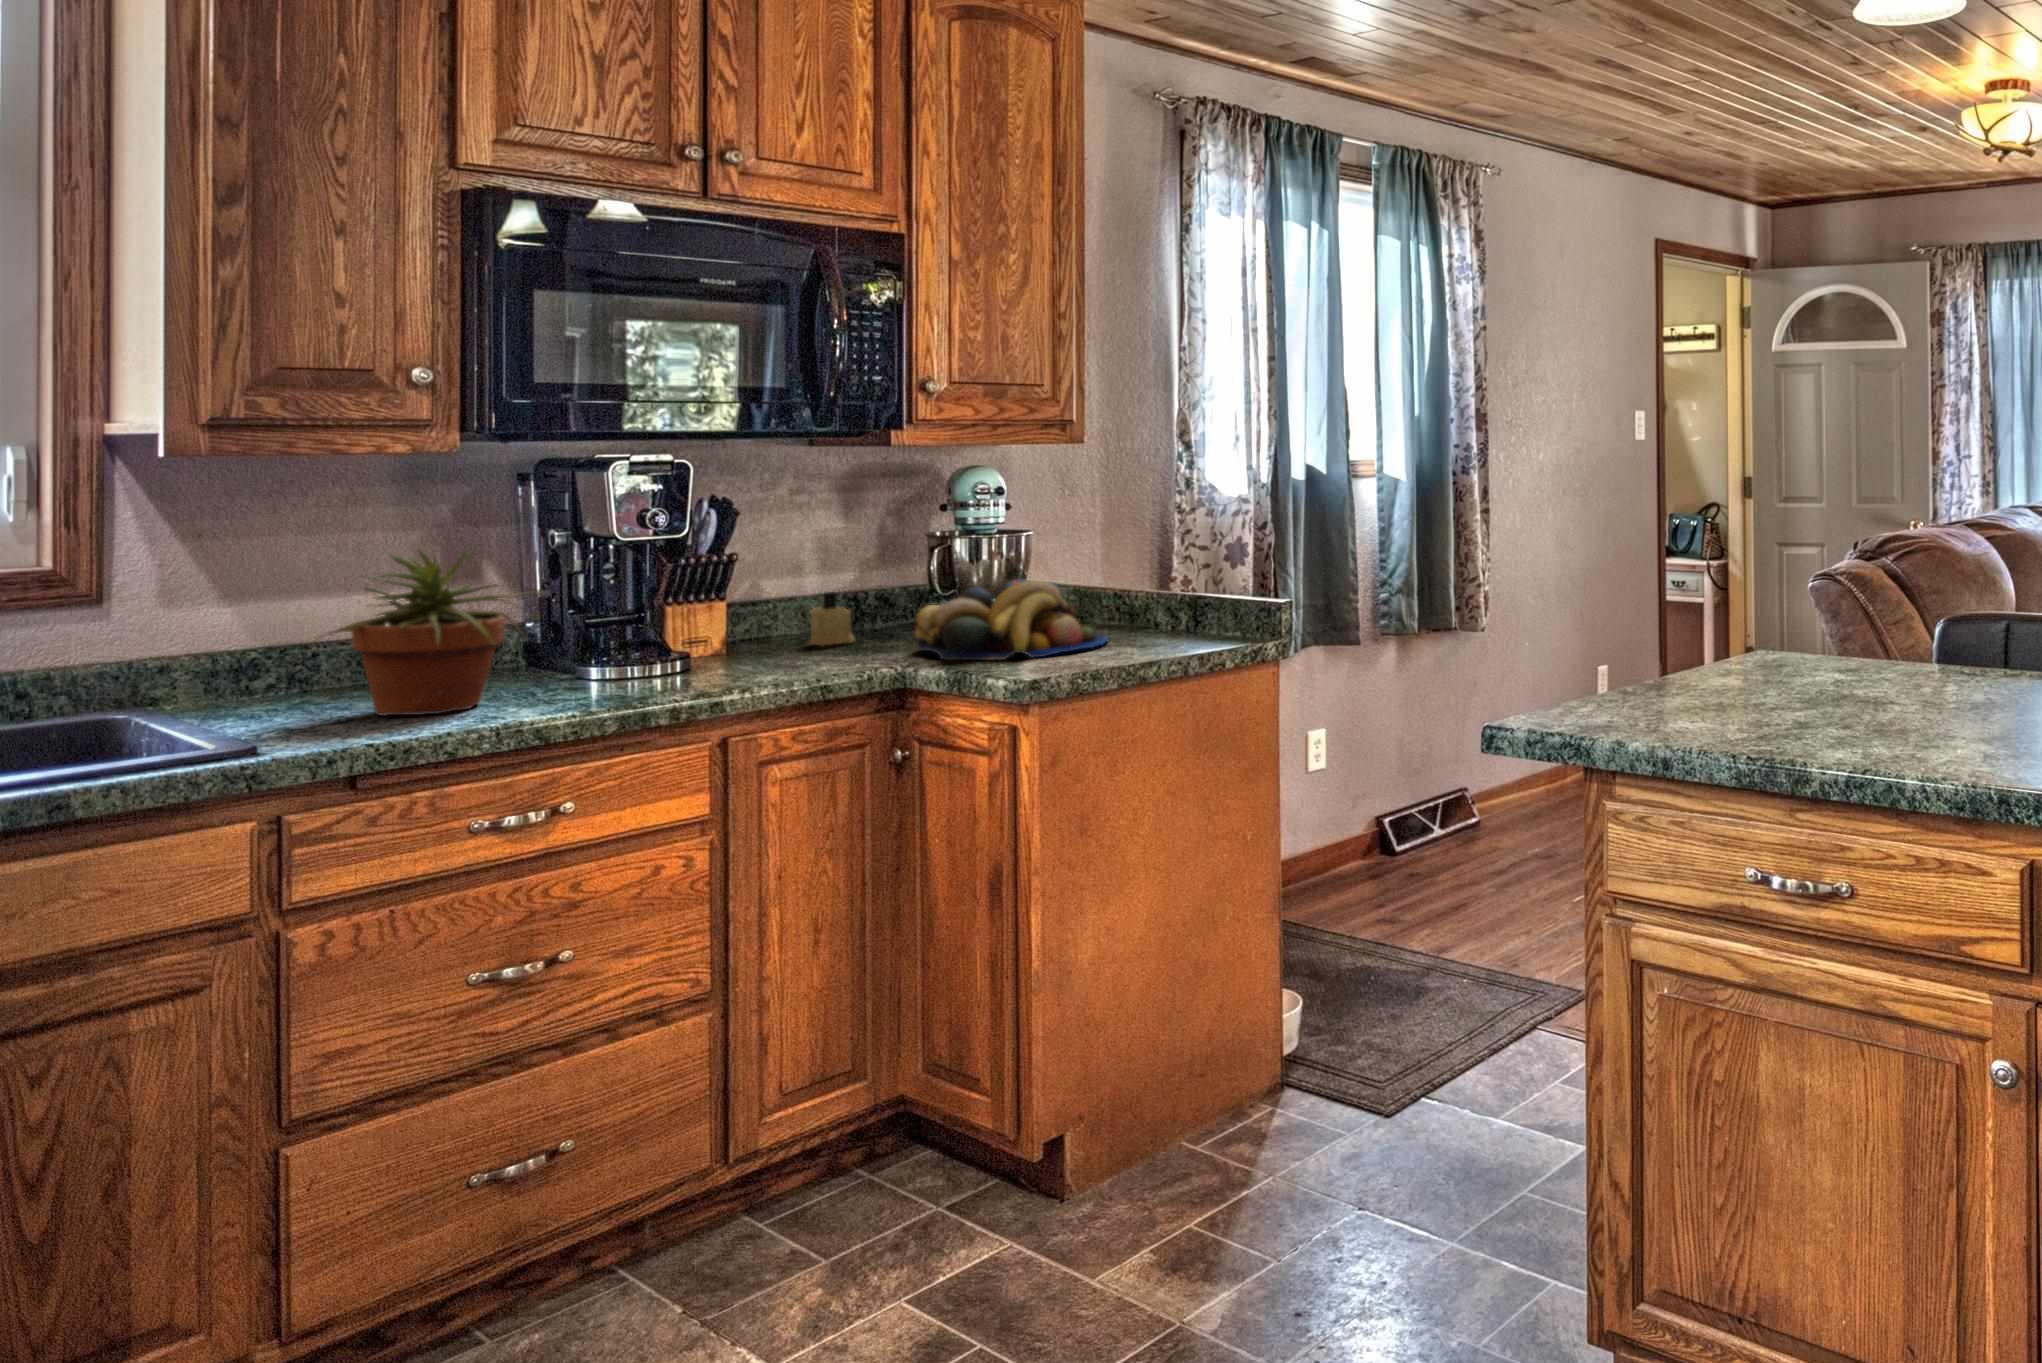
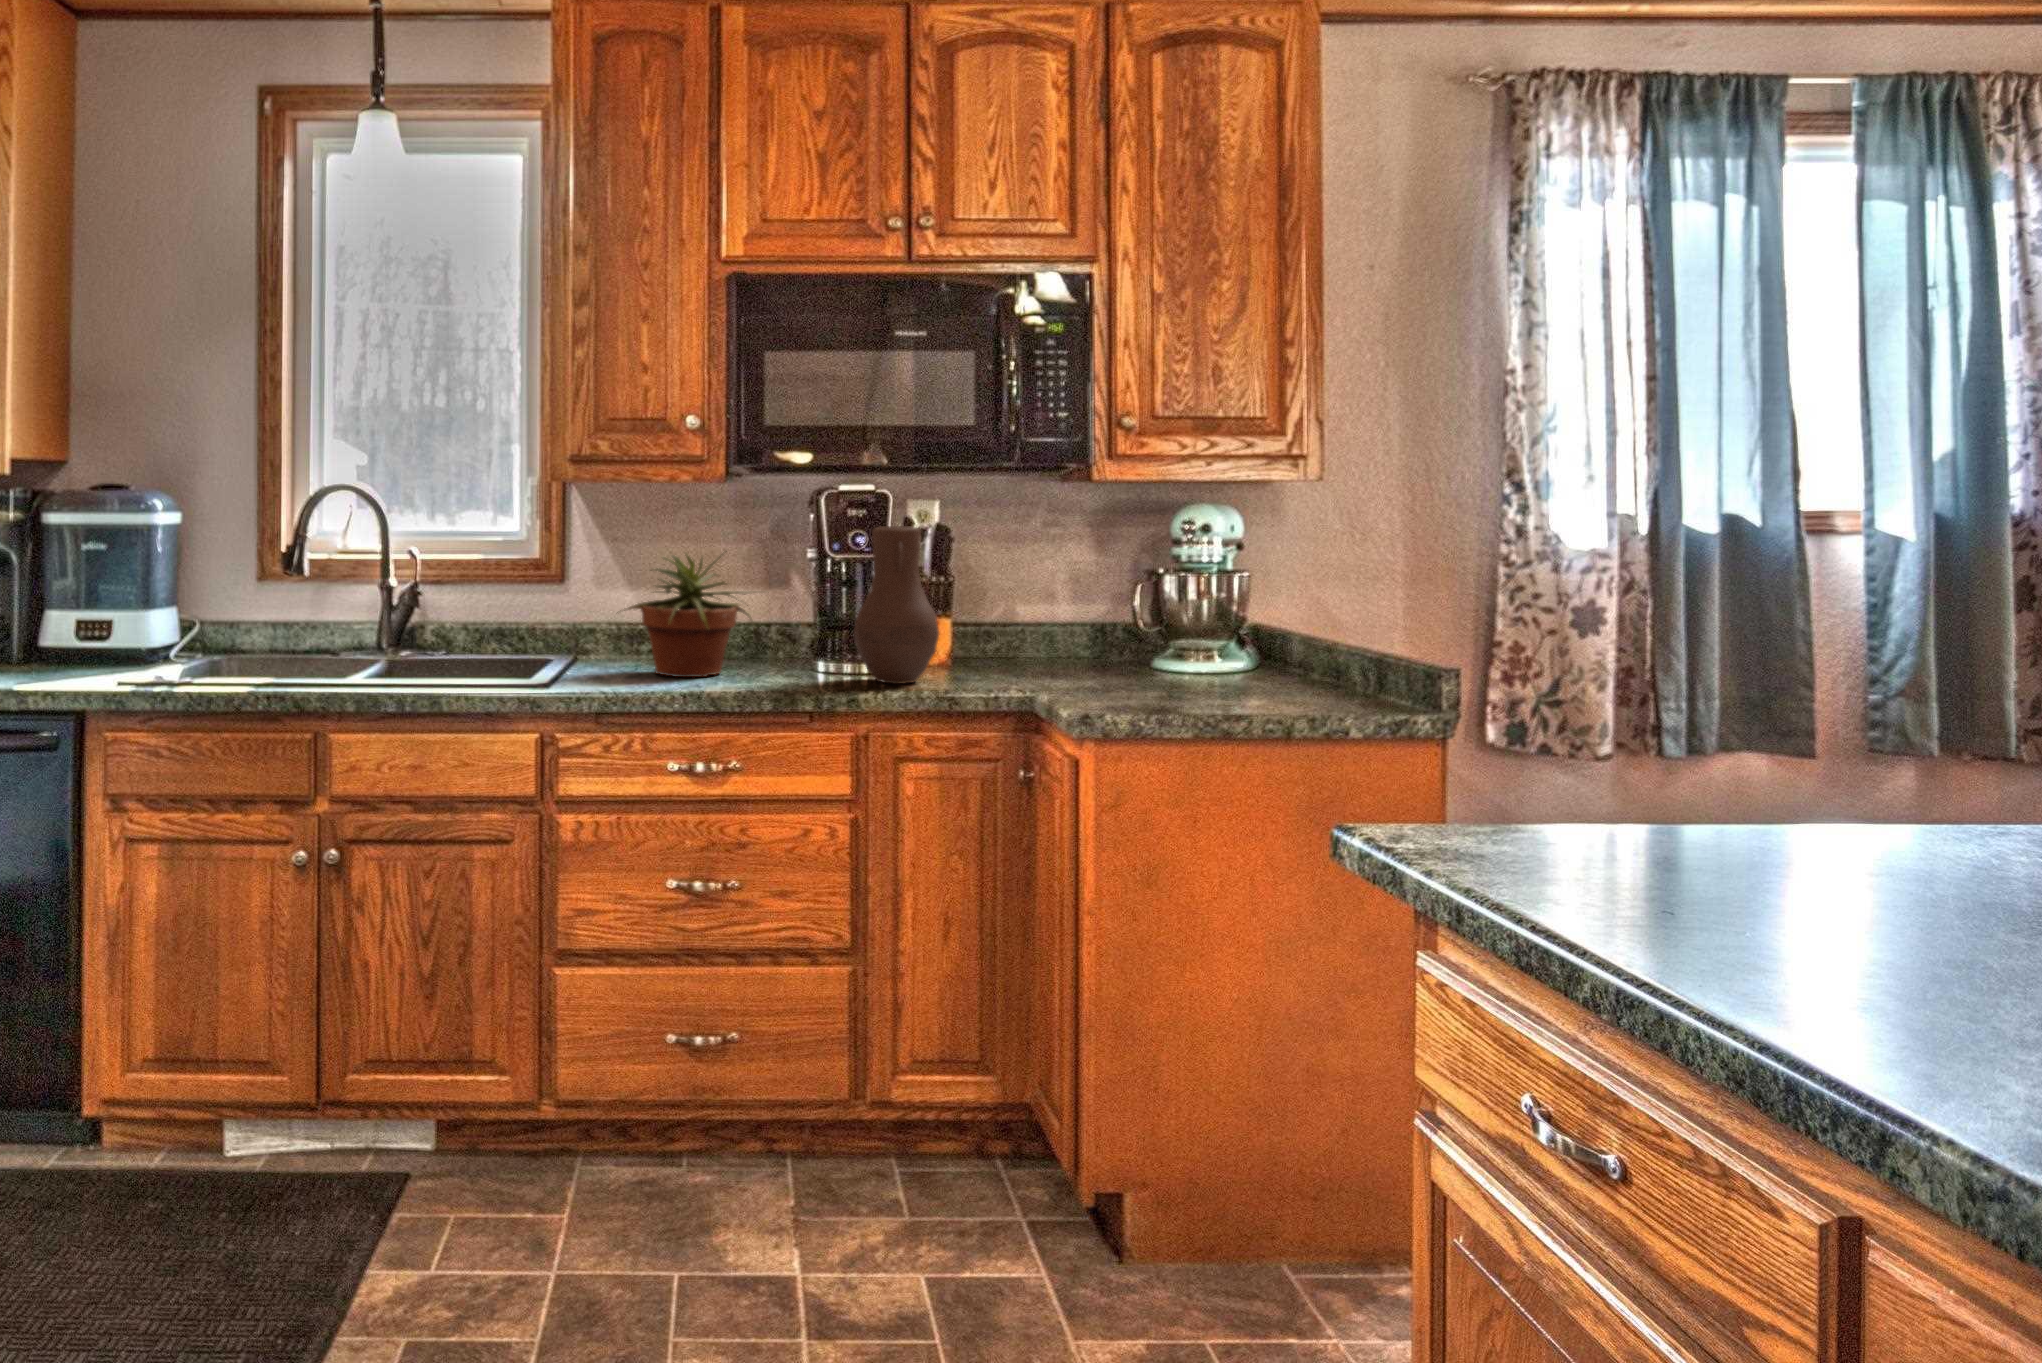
vase: none [680,501,790,682] -> present [854,526,939,684]
fruit bowl: present [915,579,1107,660] -> none [1069,618,1261,698]
candle: present [810,592,854,646] -> none [1022,616,1060,665]

